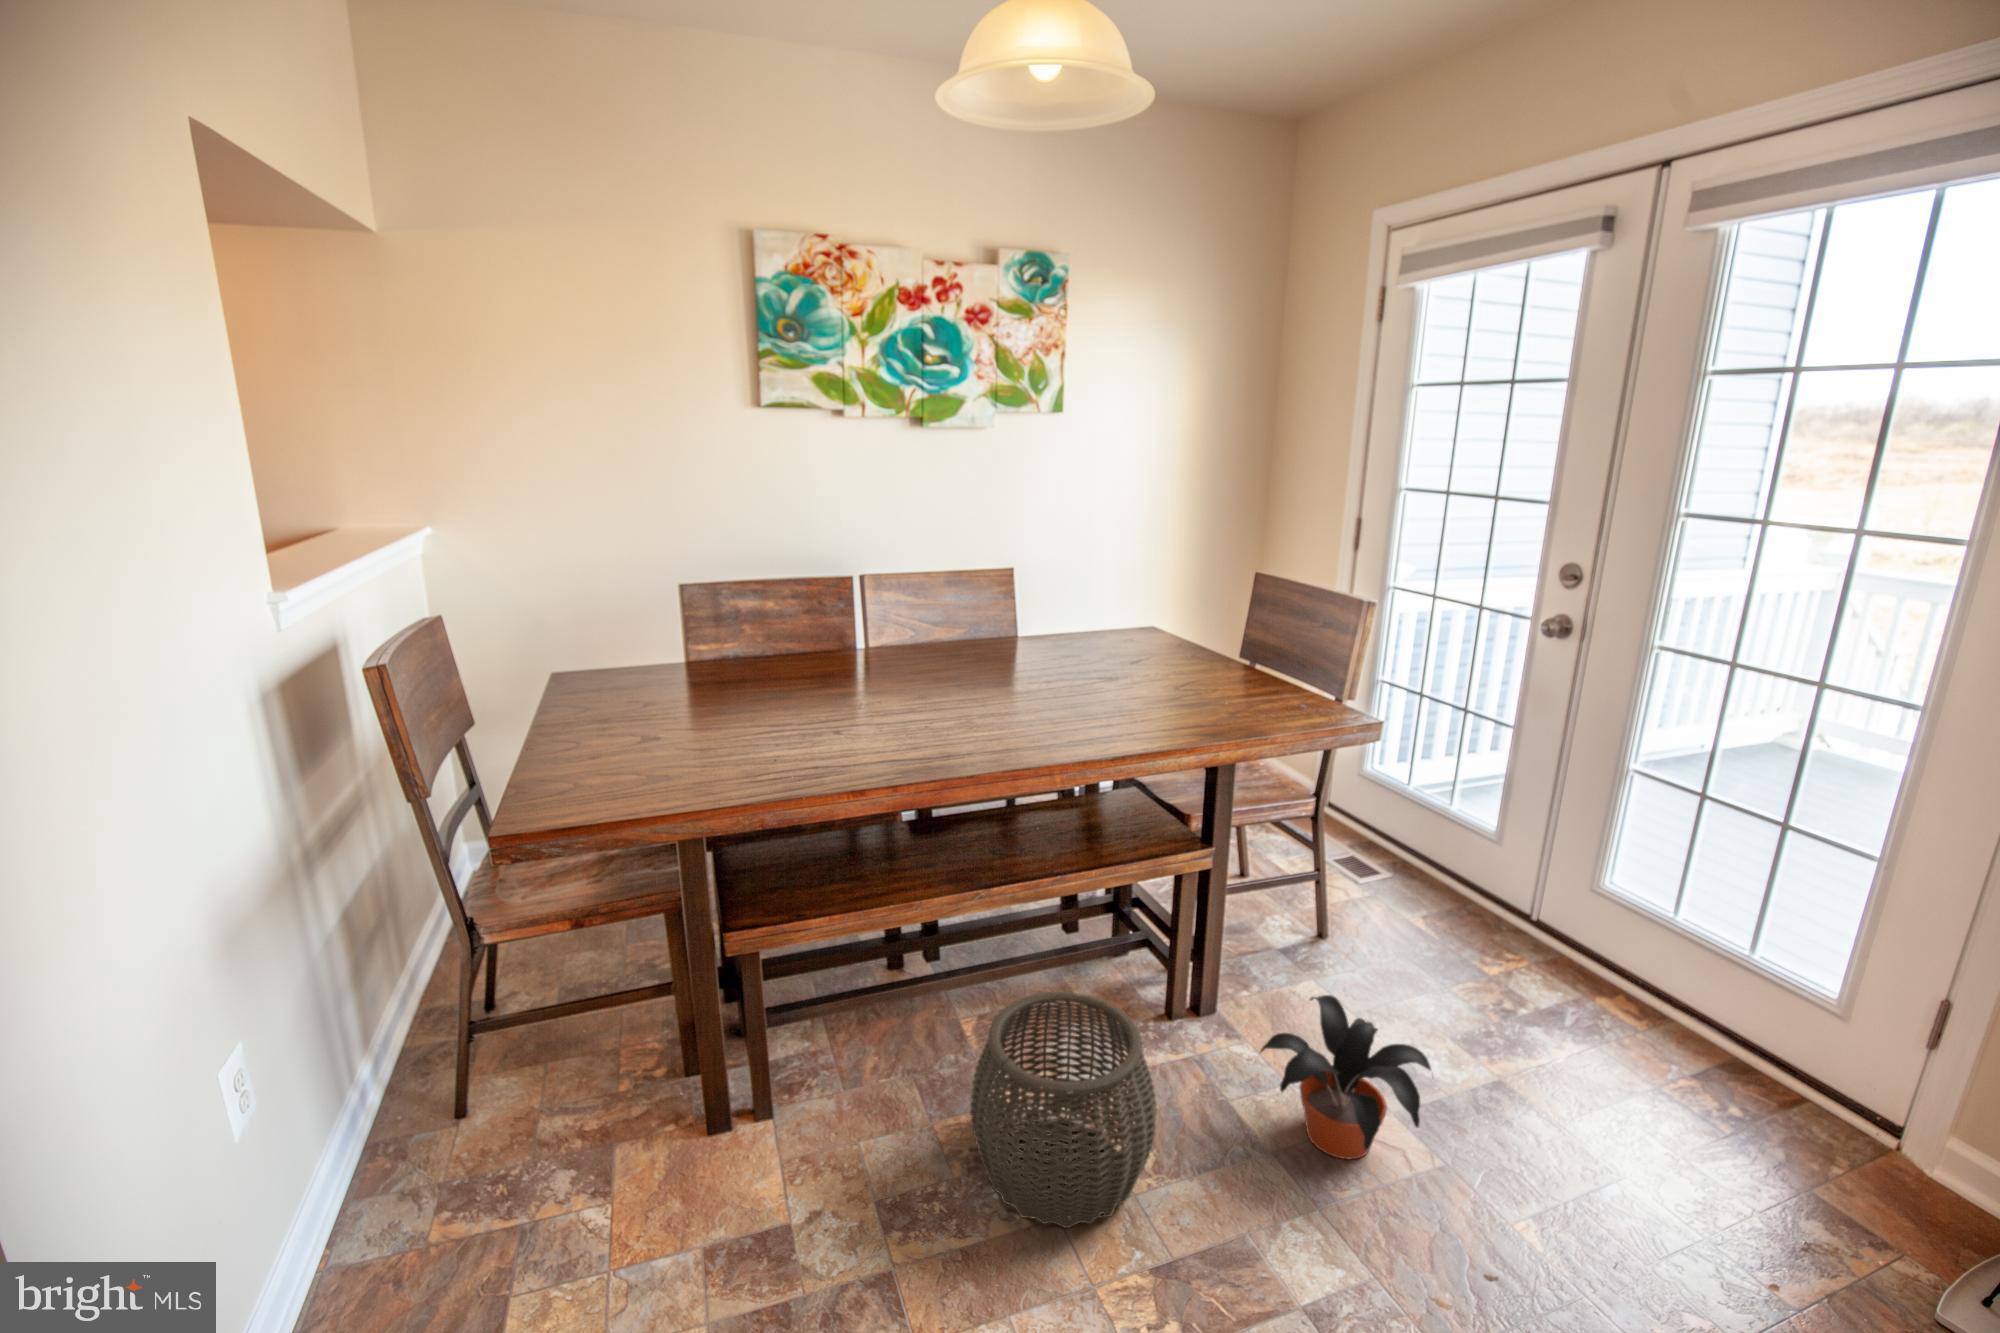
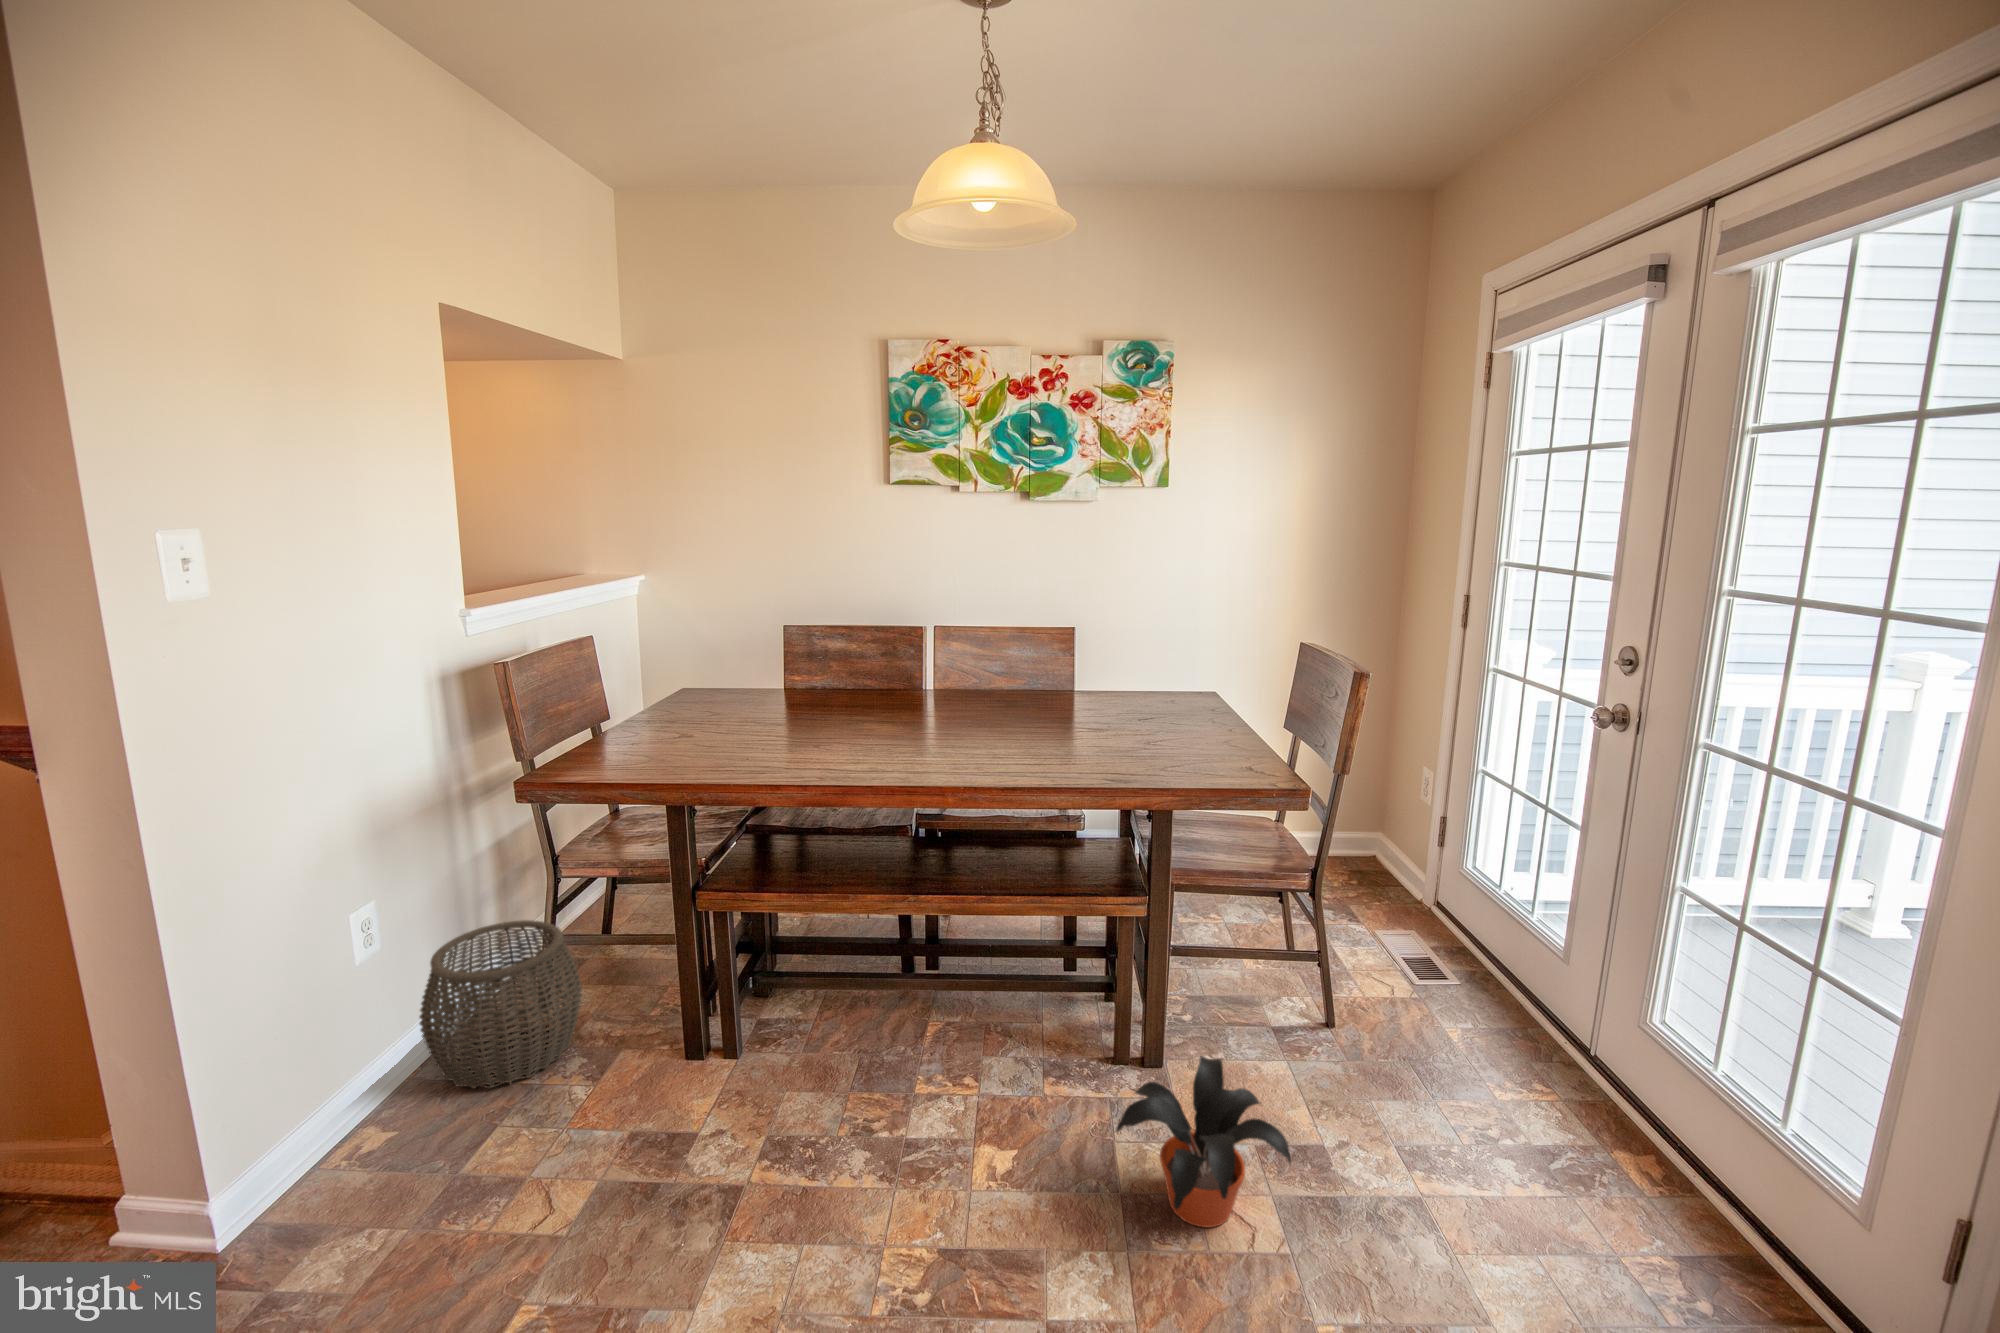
woven basket: present [970,992,1157,1228] -> present [420,920,582,1088]

